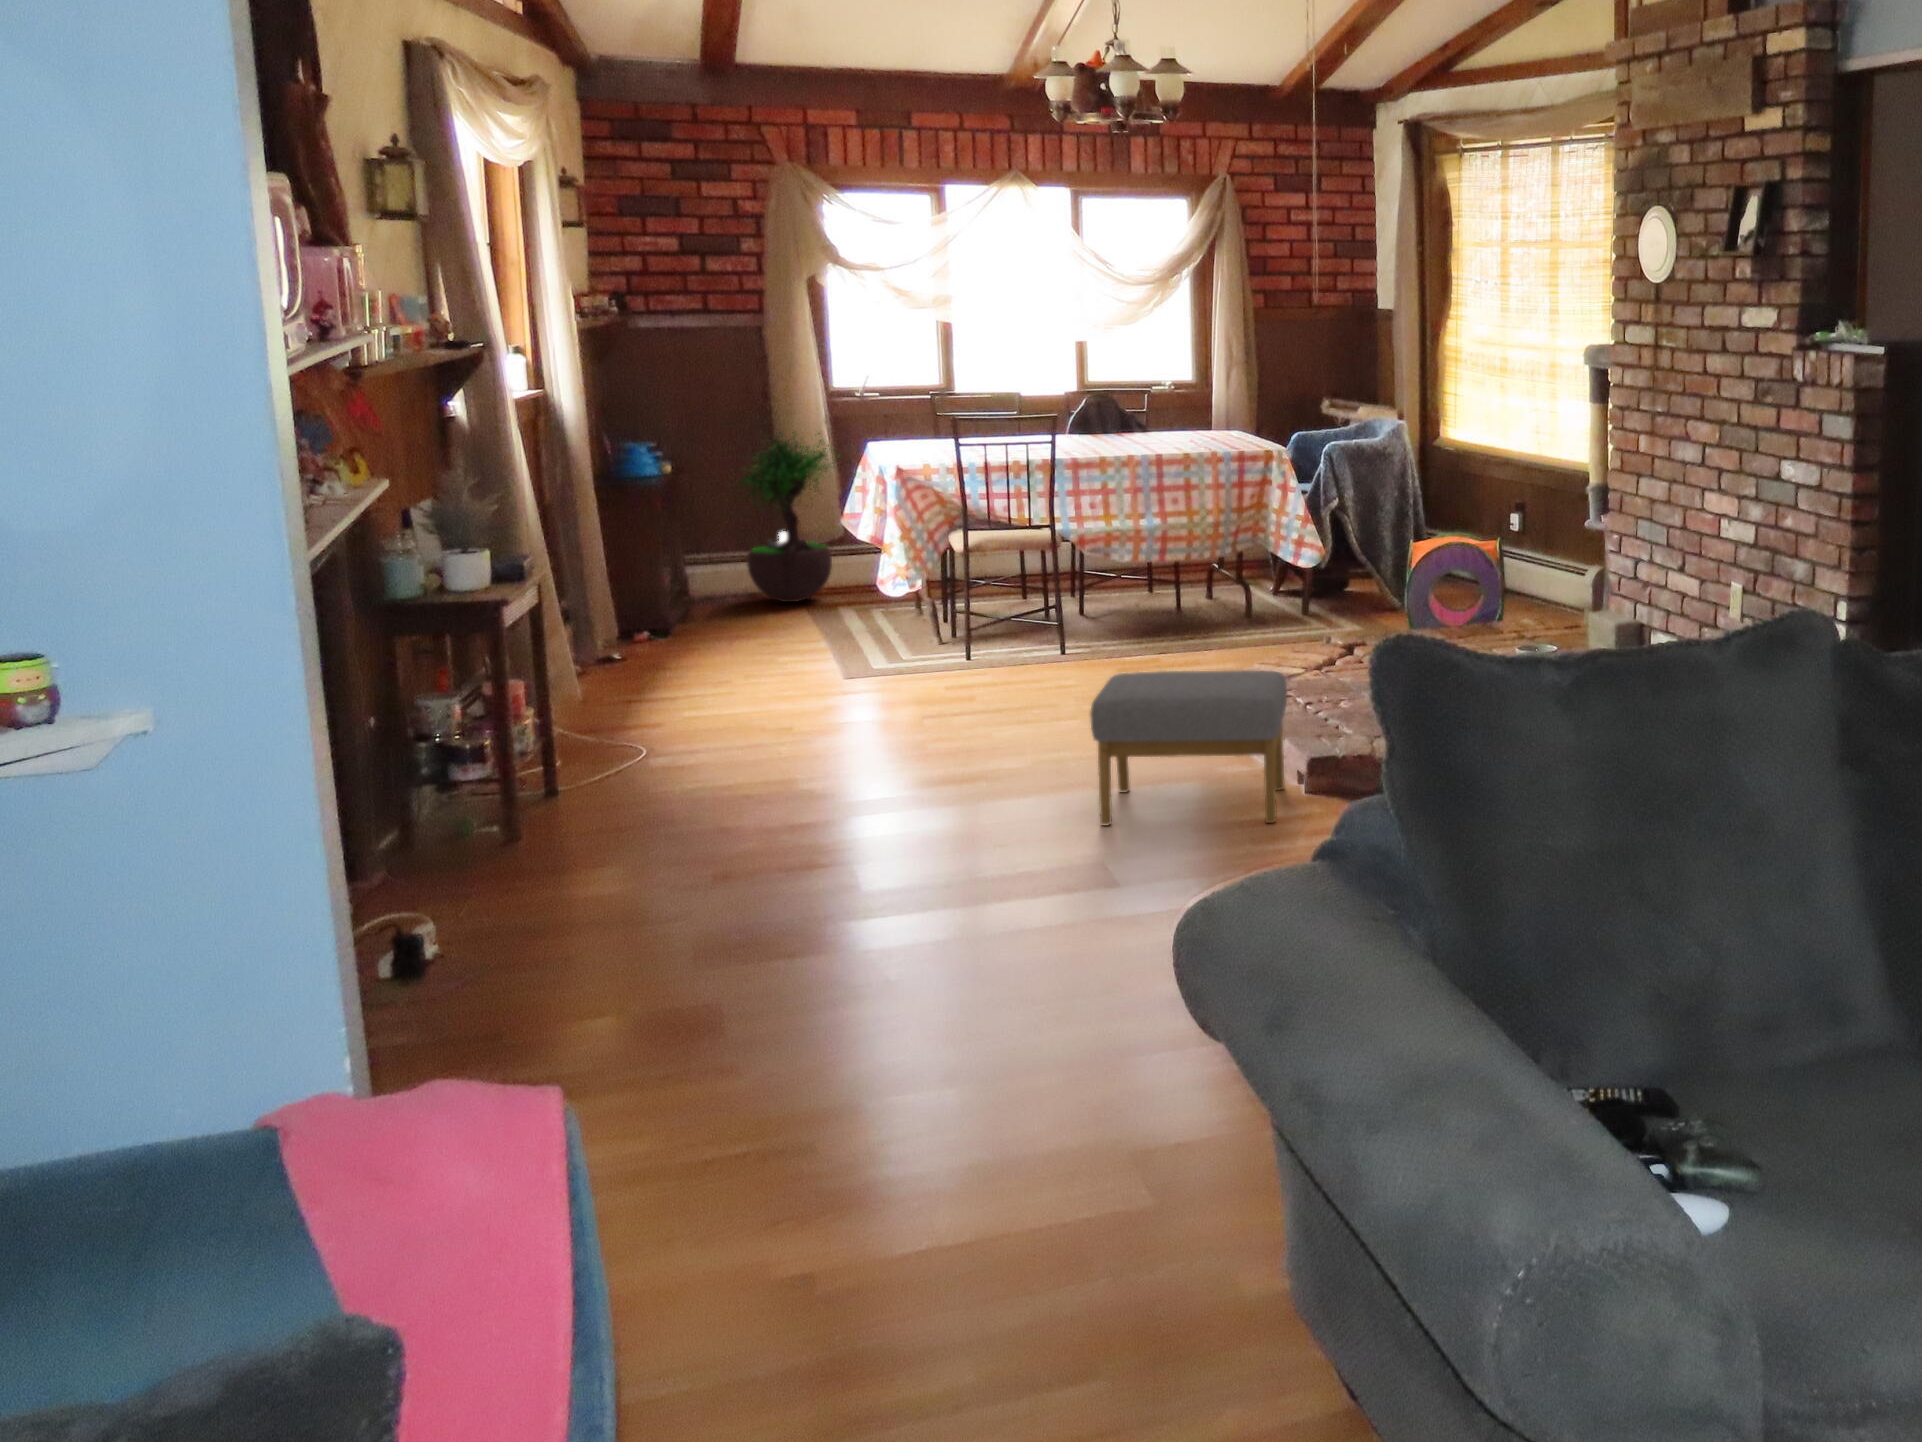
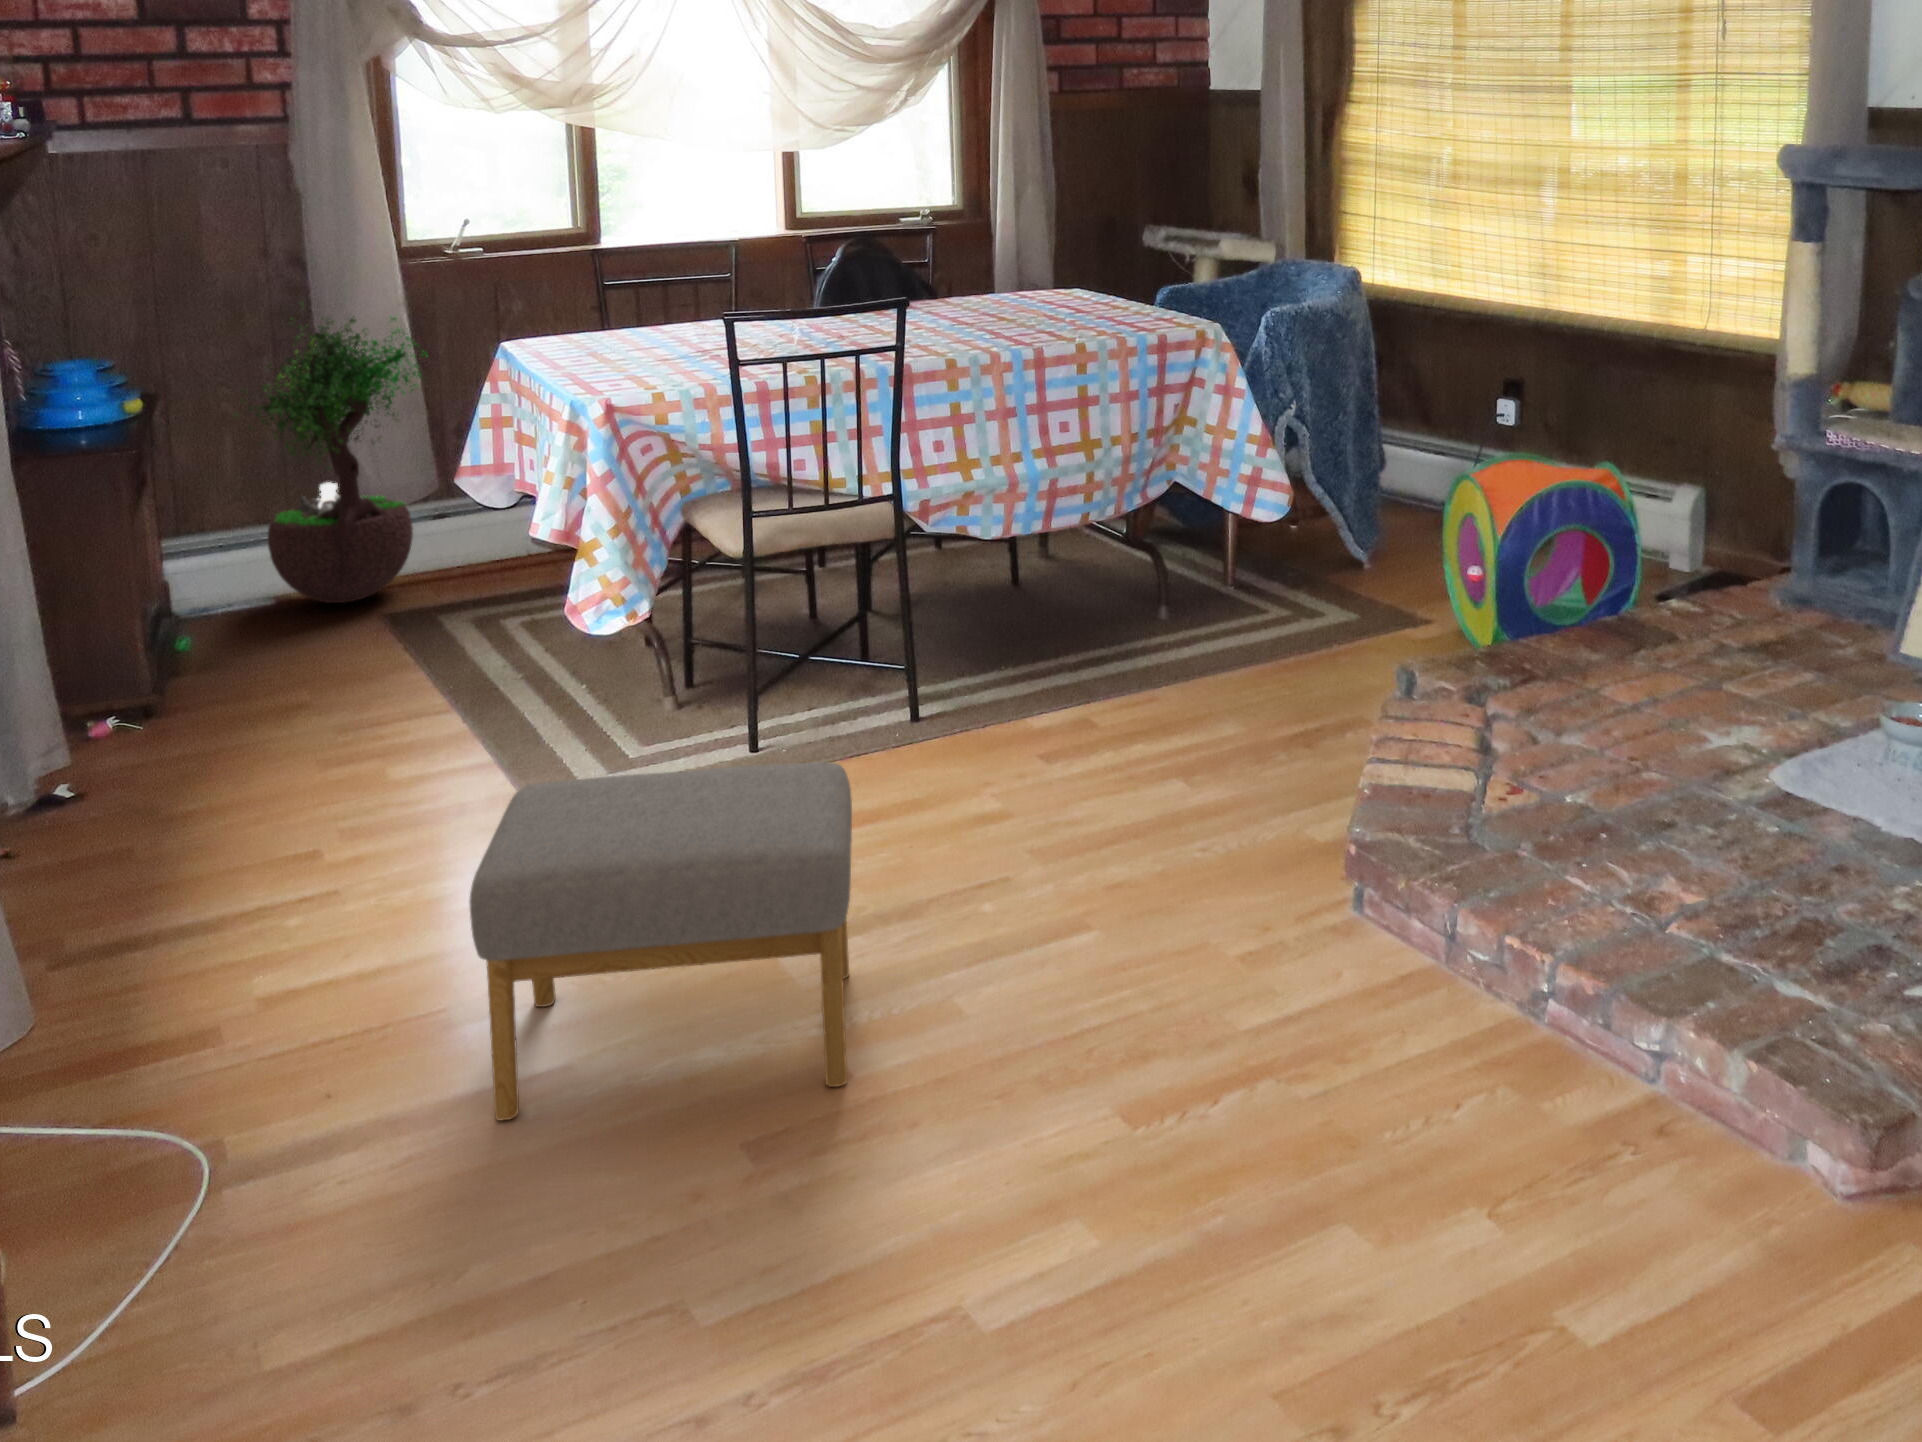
footstool: present [1090,671,1287,825] -> present [470,762,852,1120]

